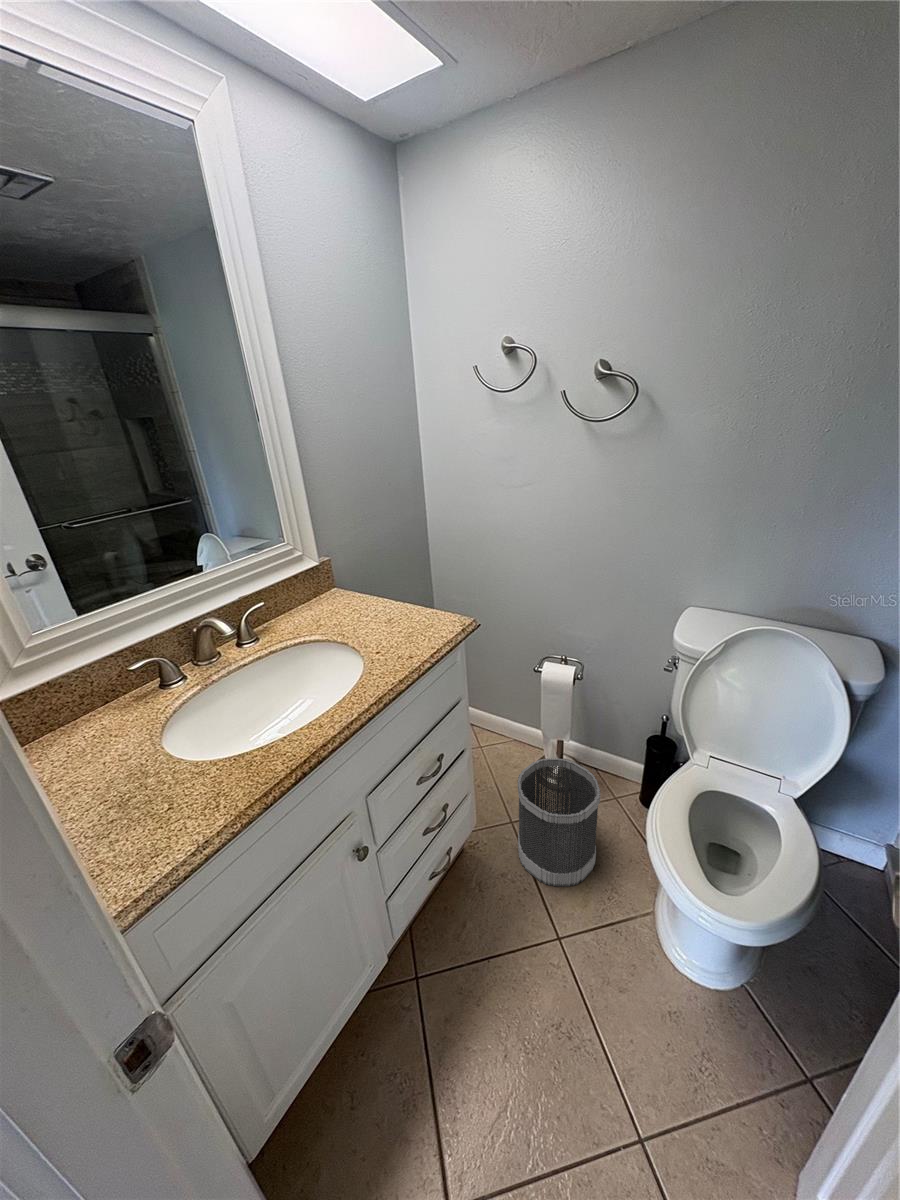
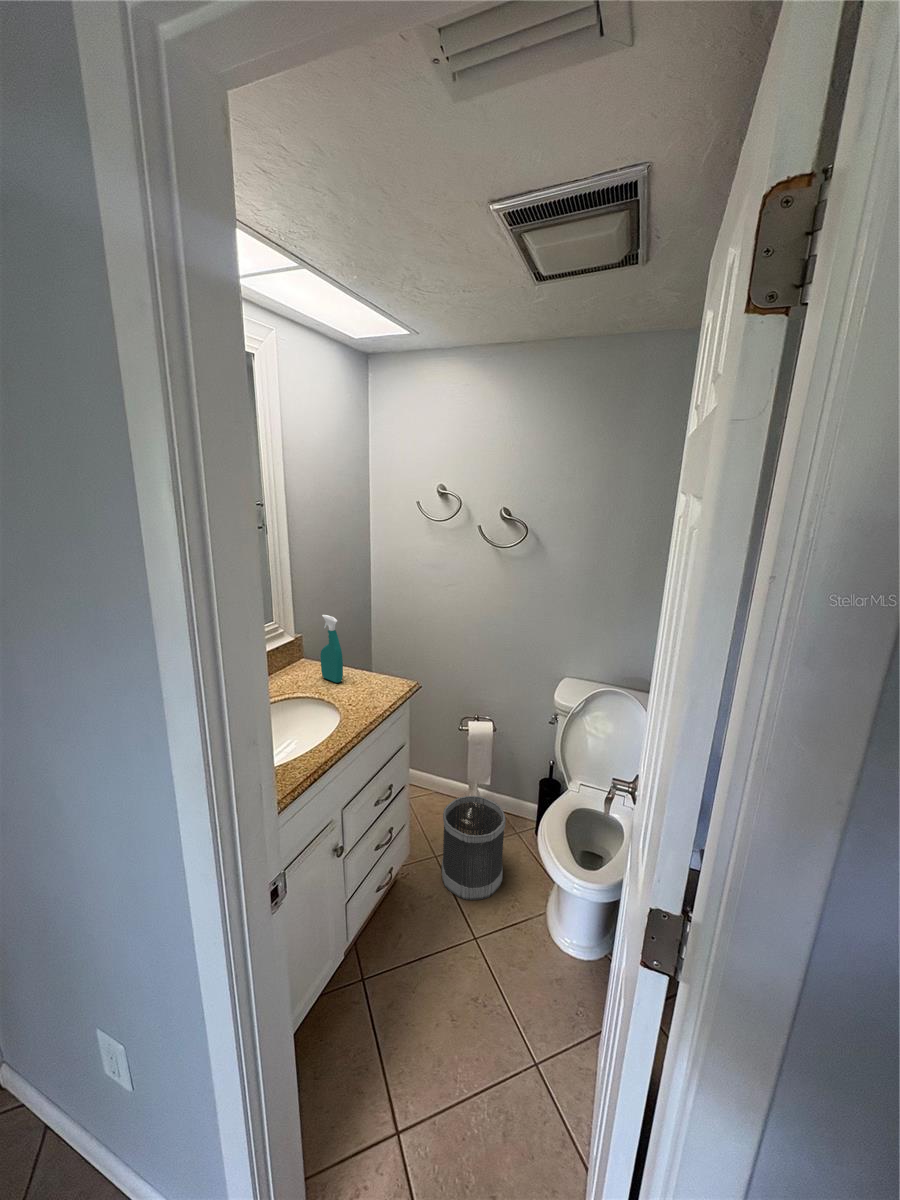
spray bottle: none [340,529,373,621] -> present [321,615,343,683]

